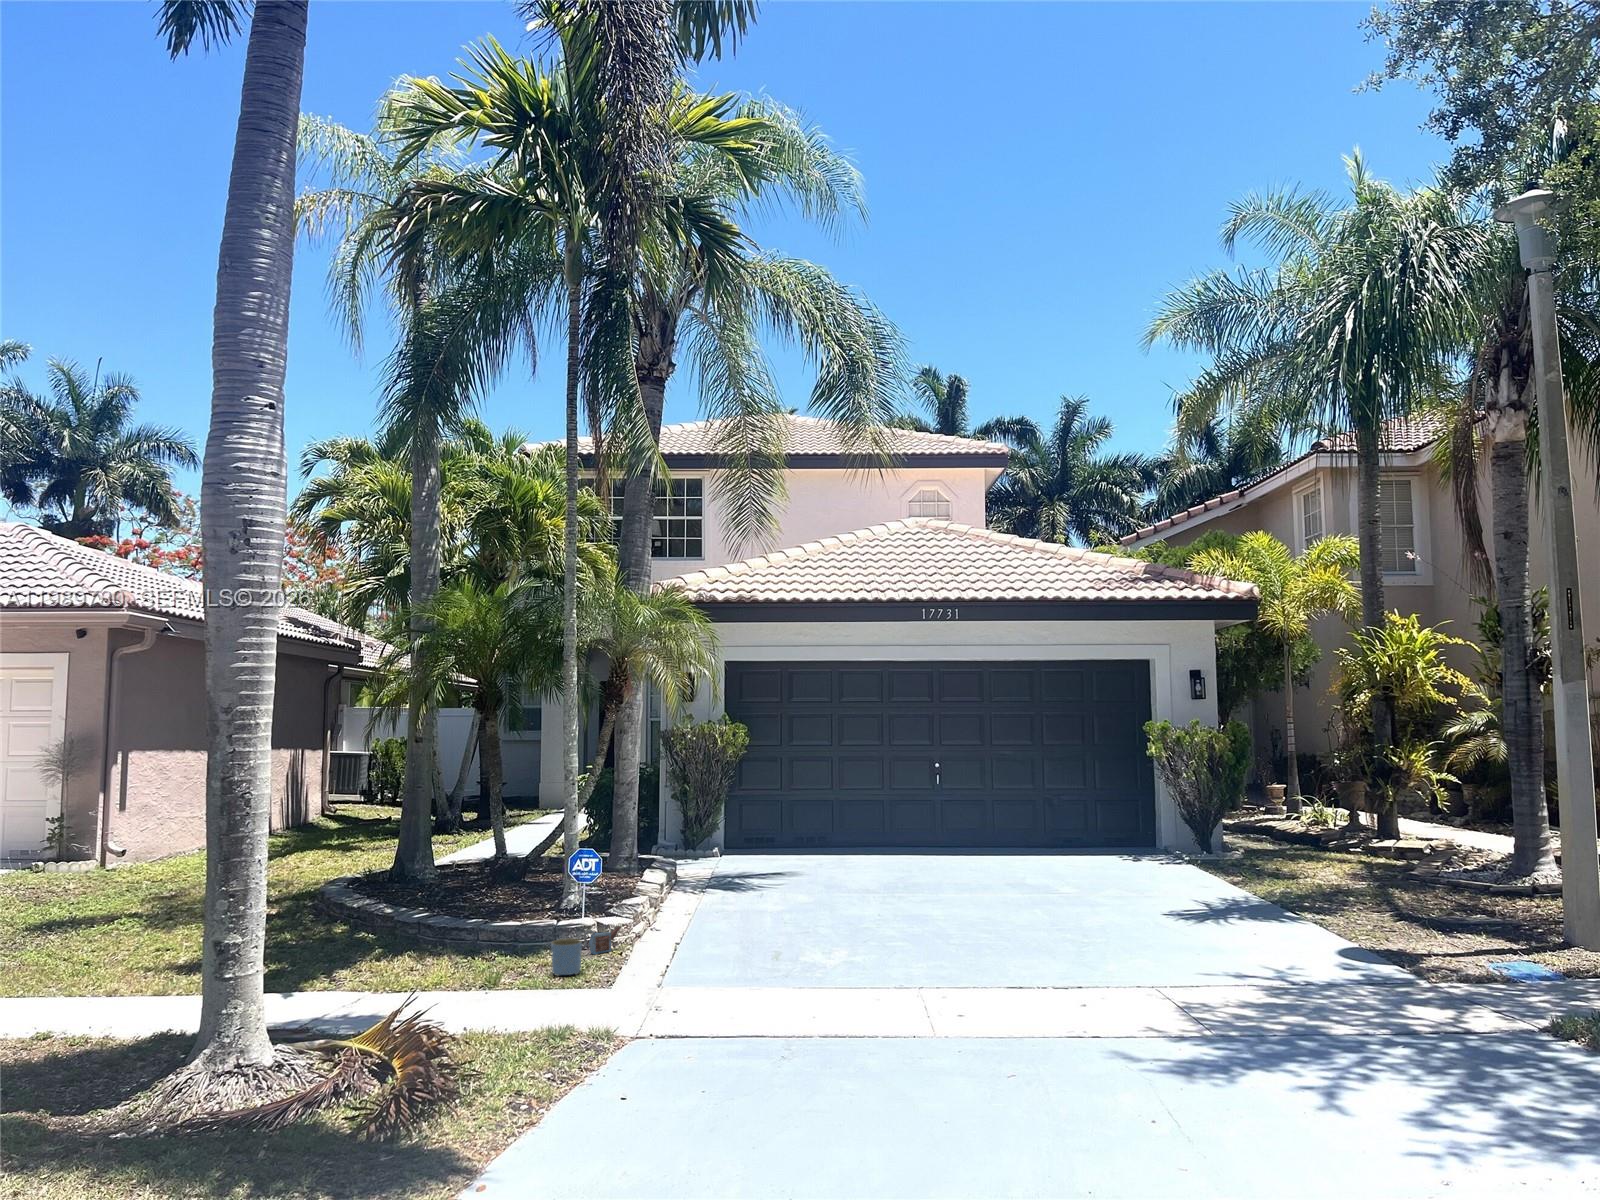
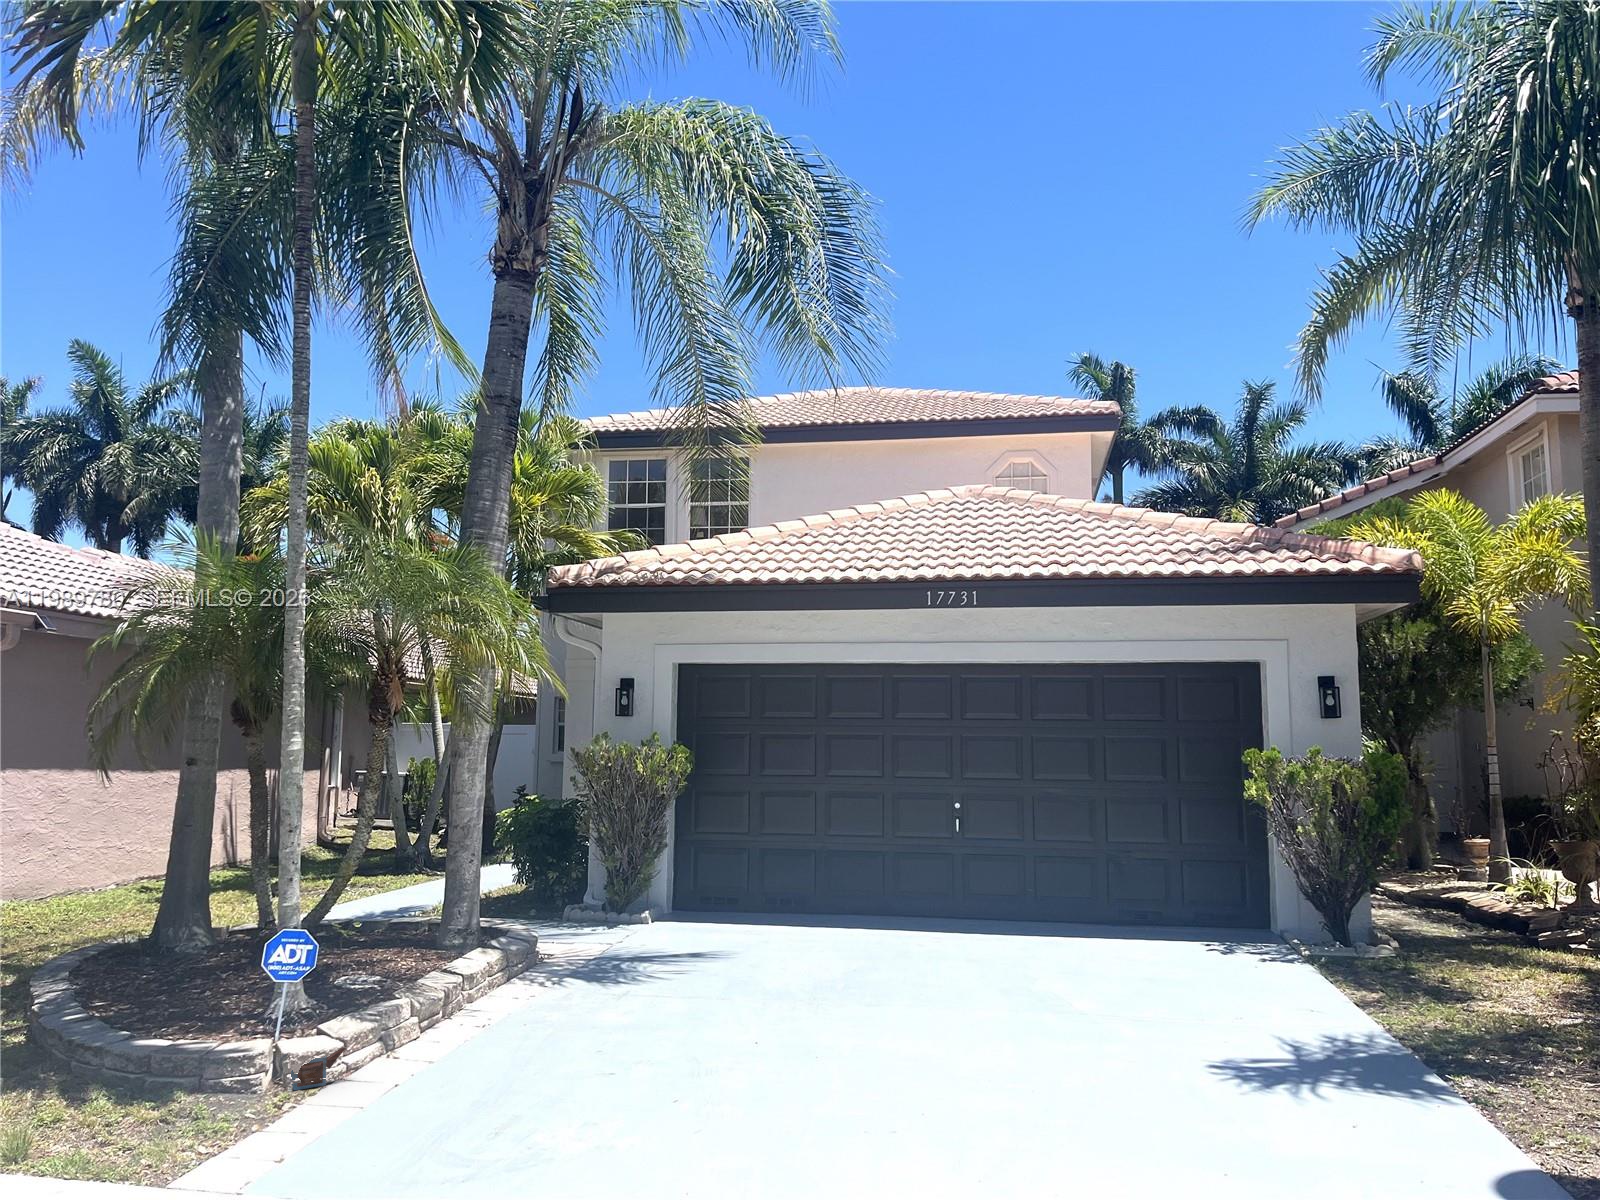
planter: present [551,939,582,976] -> none [183,1072,234,1134]

